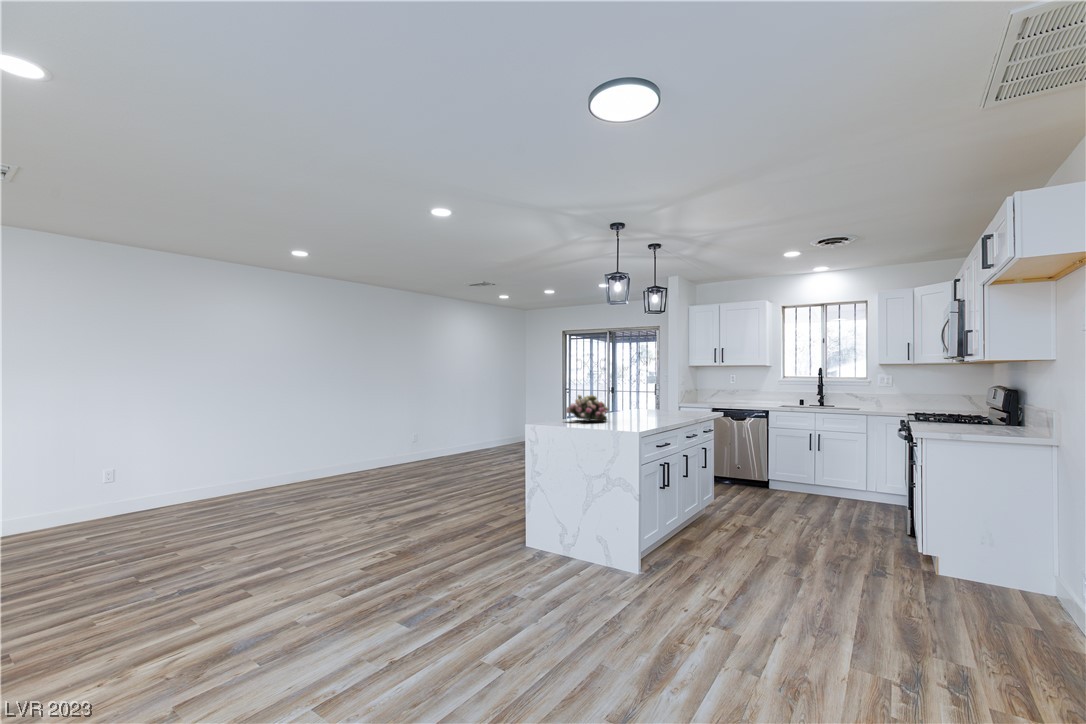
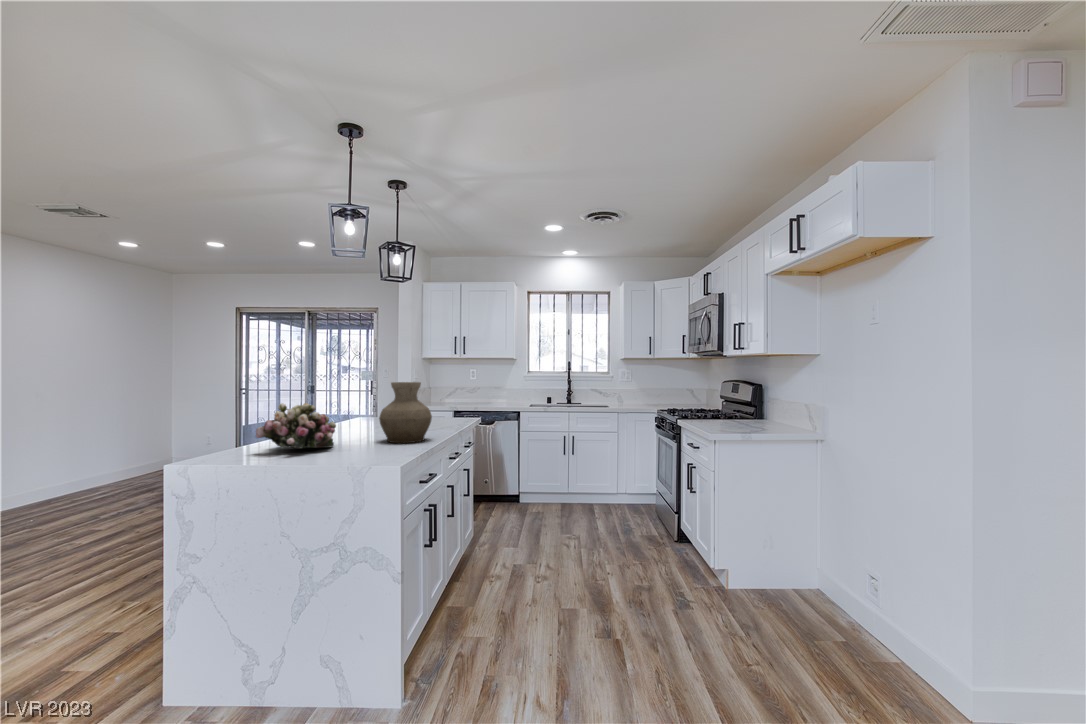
vase: none [635,383,669,422] -> present [379,382,432,443]

